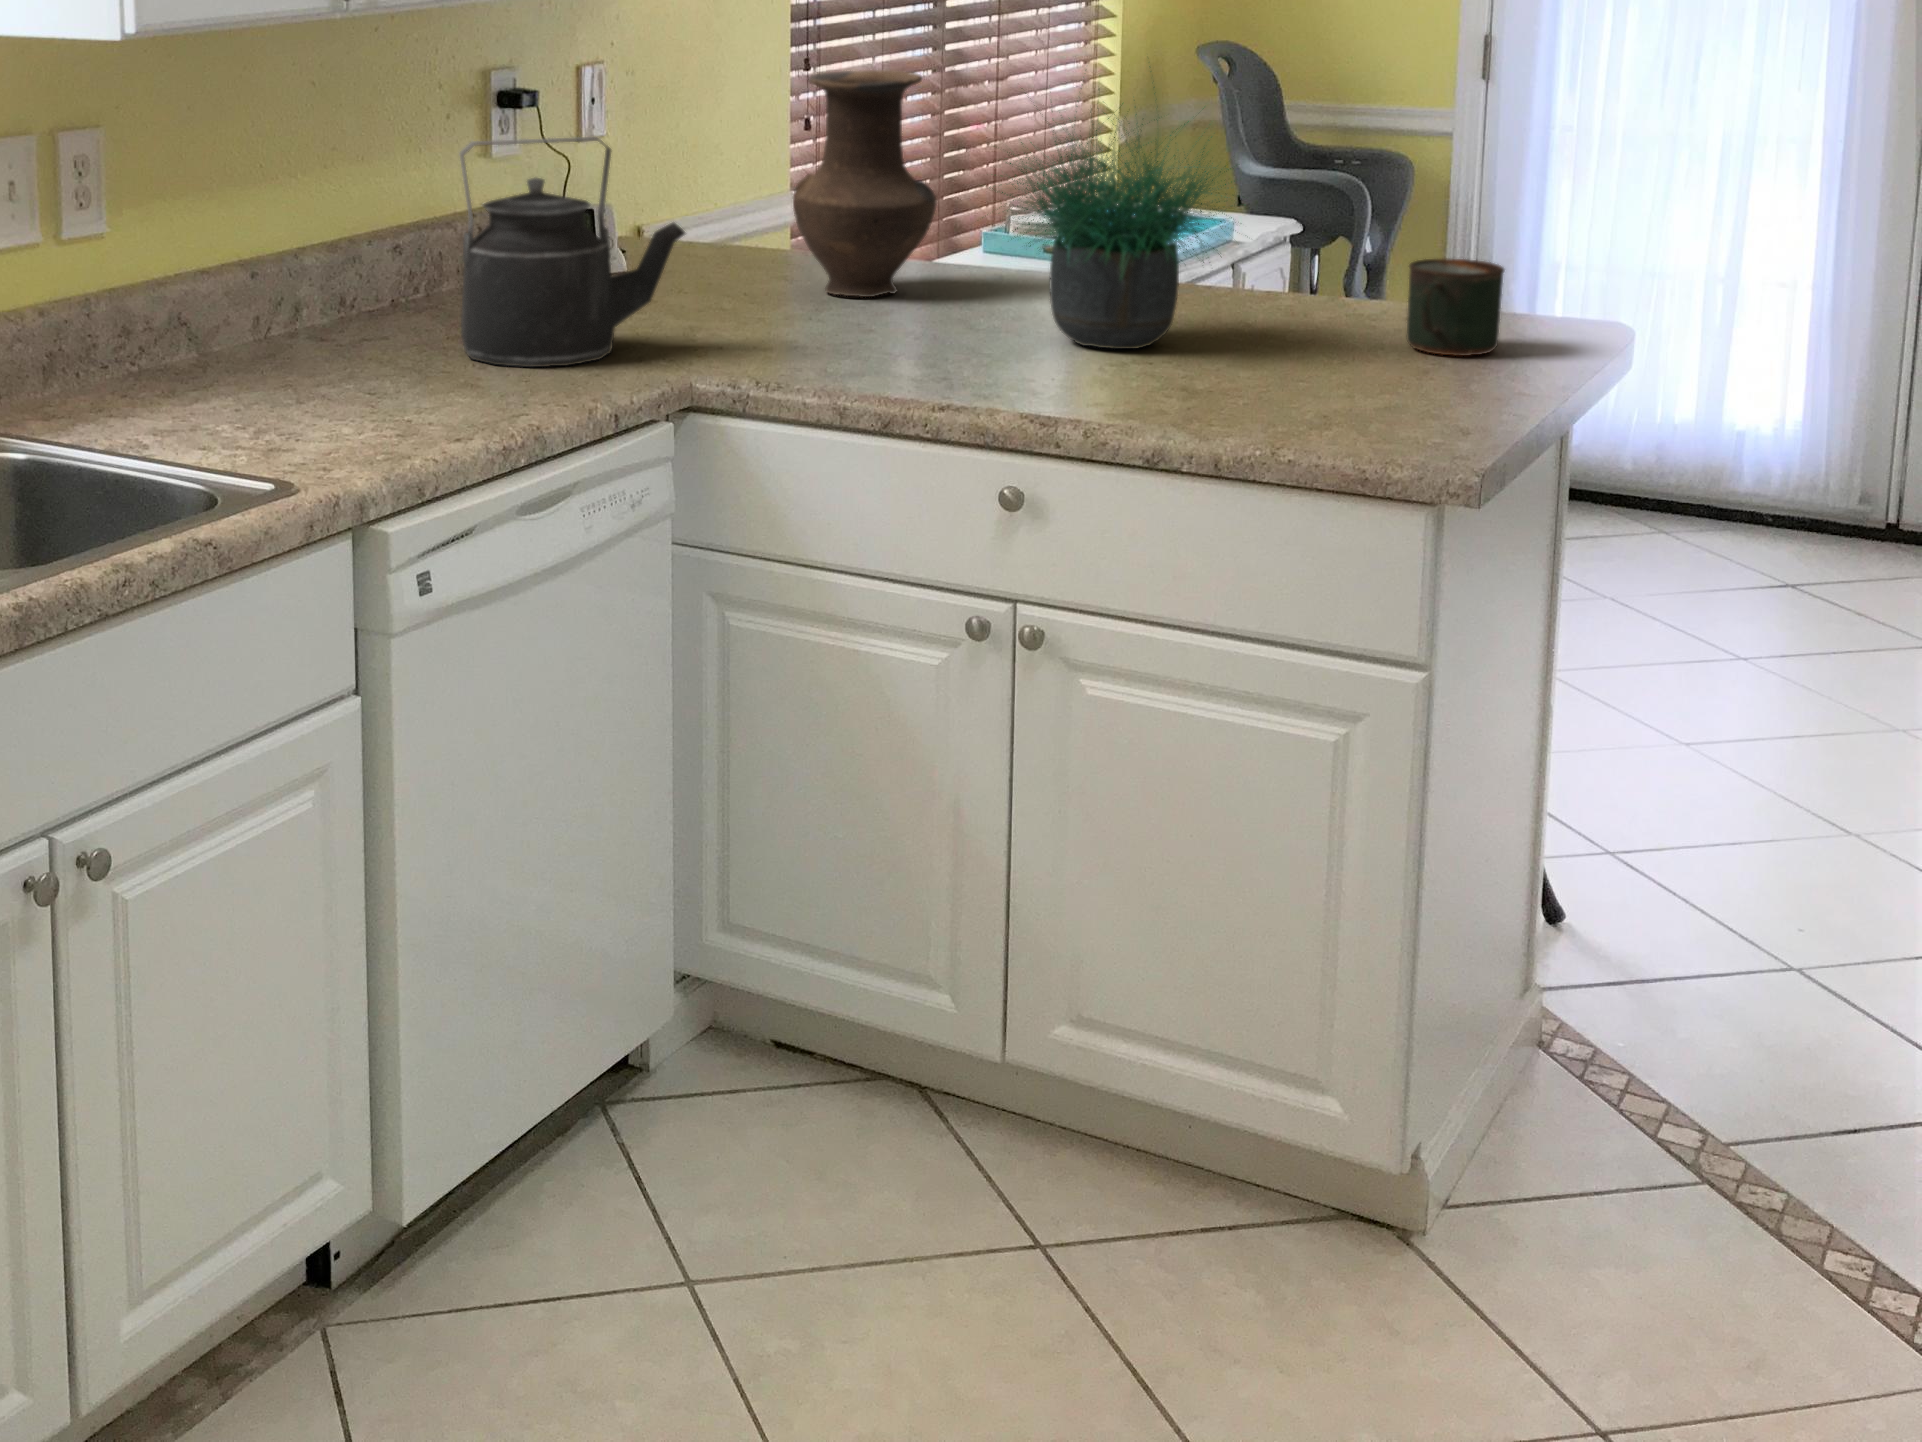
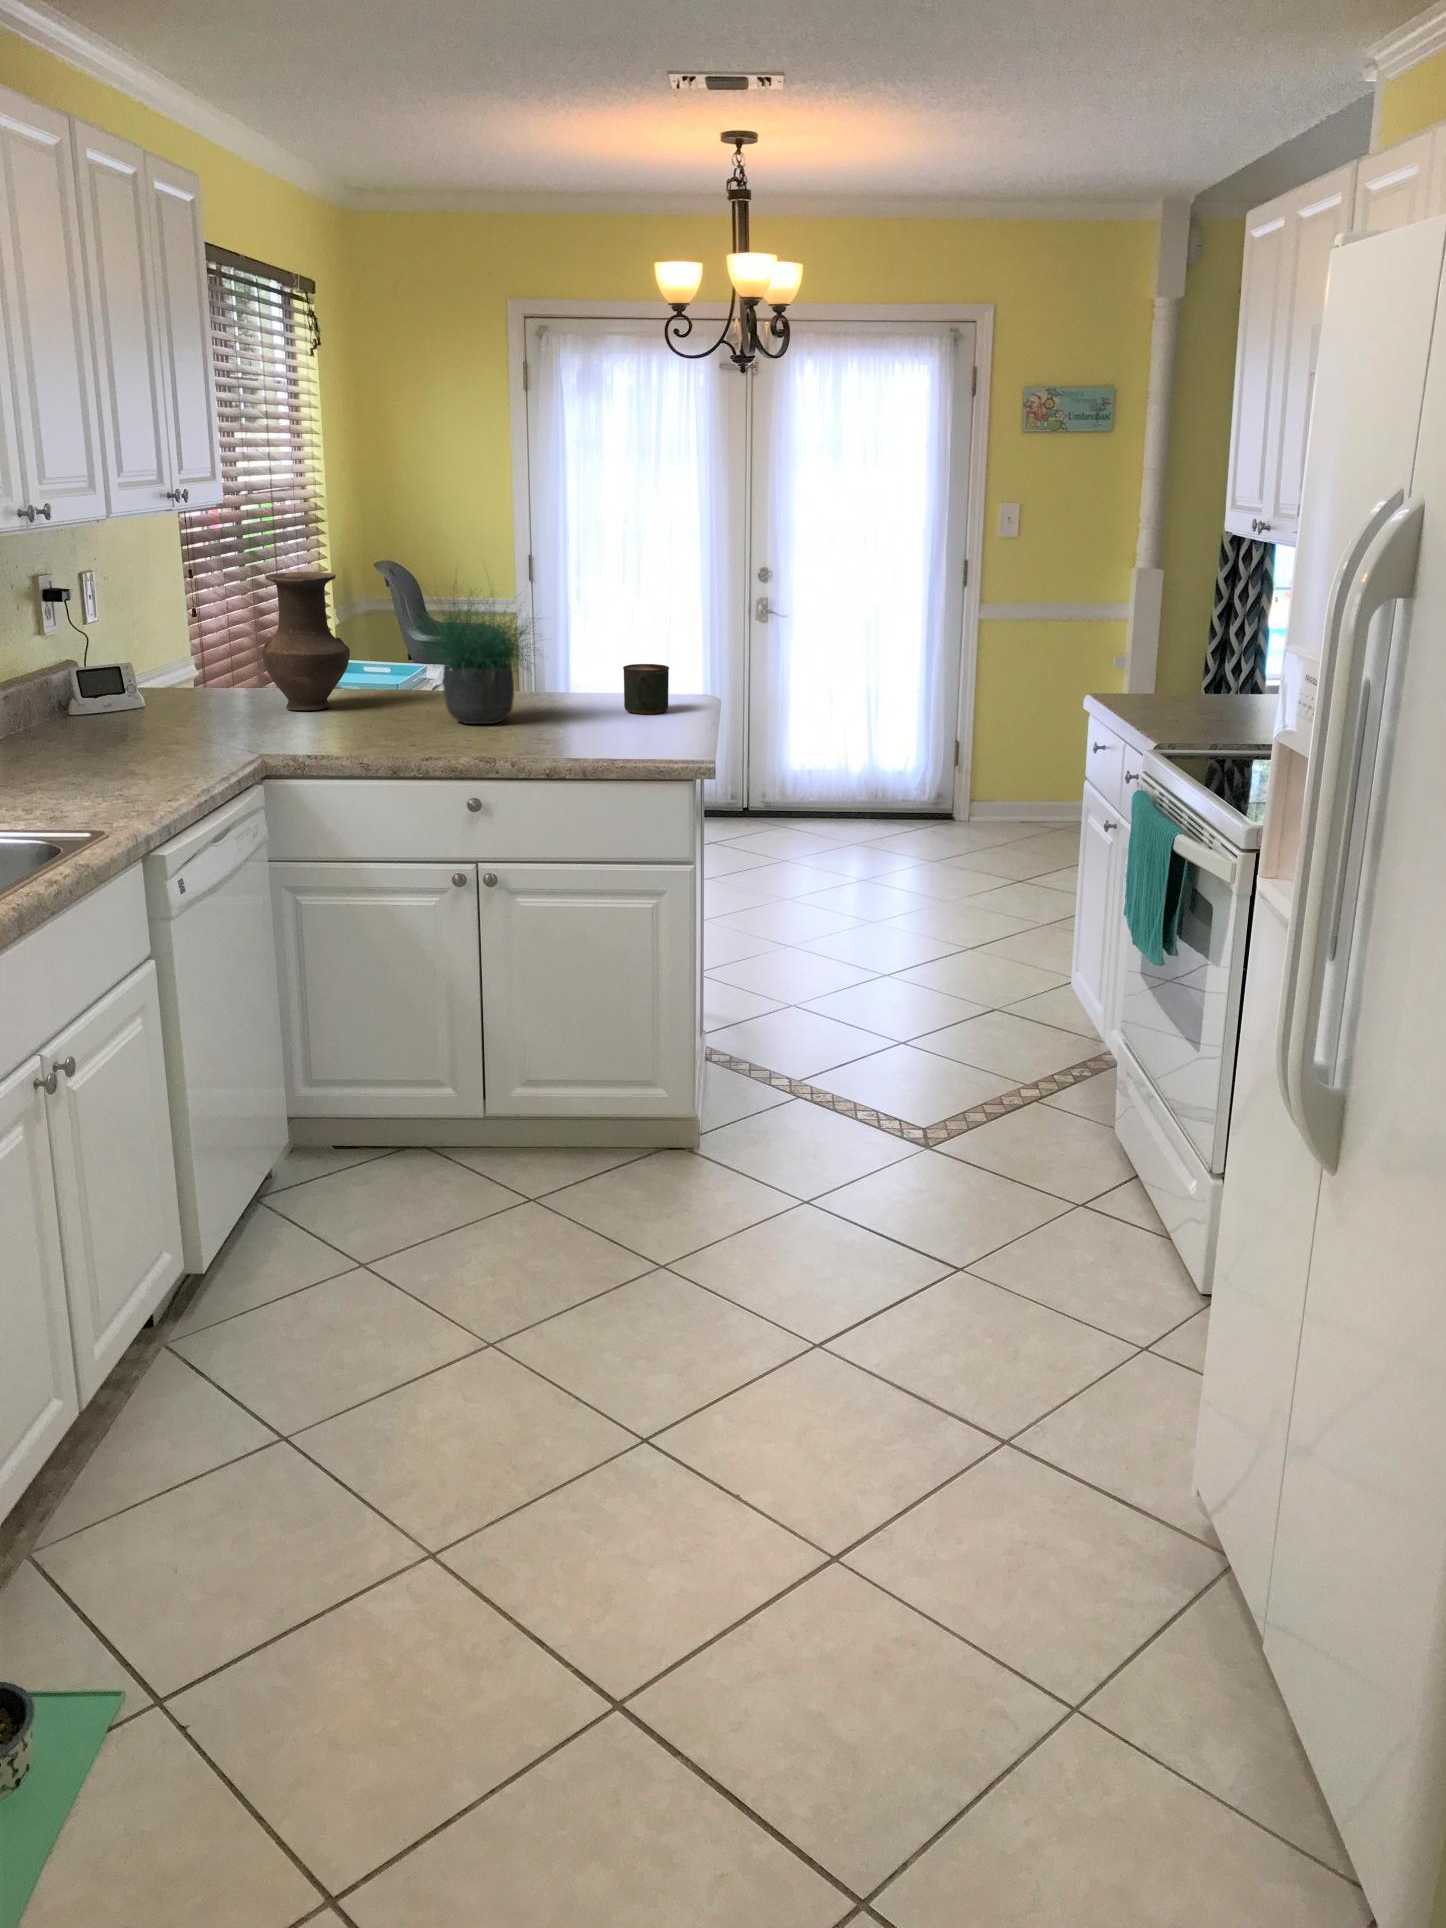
kettle: present [460,137,685,367] -> none [89,614,236,762]

